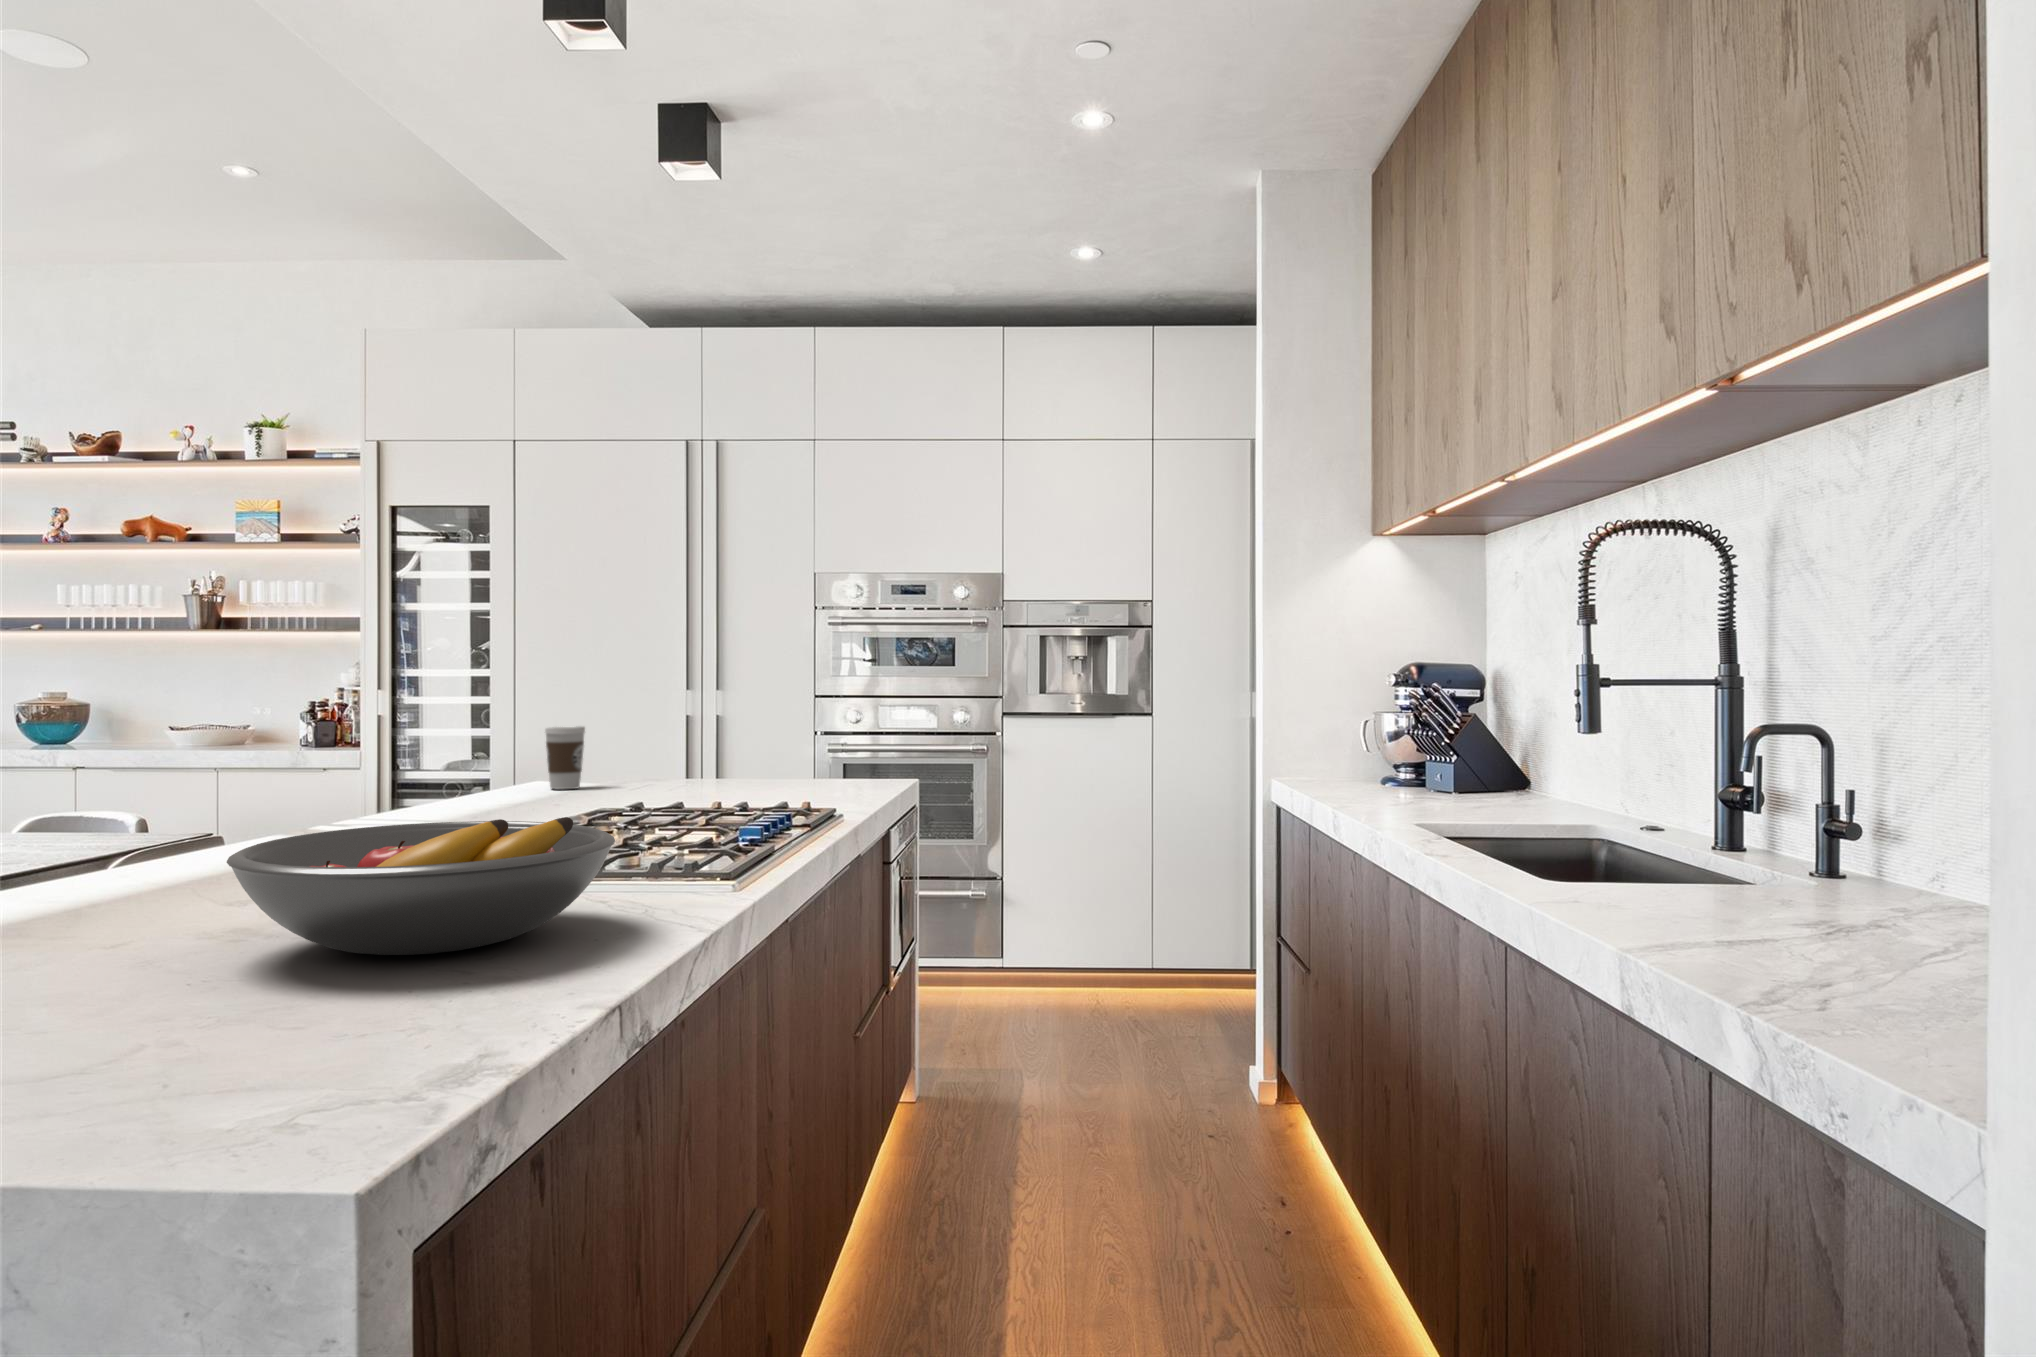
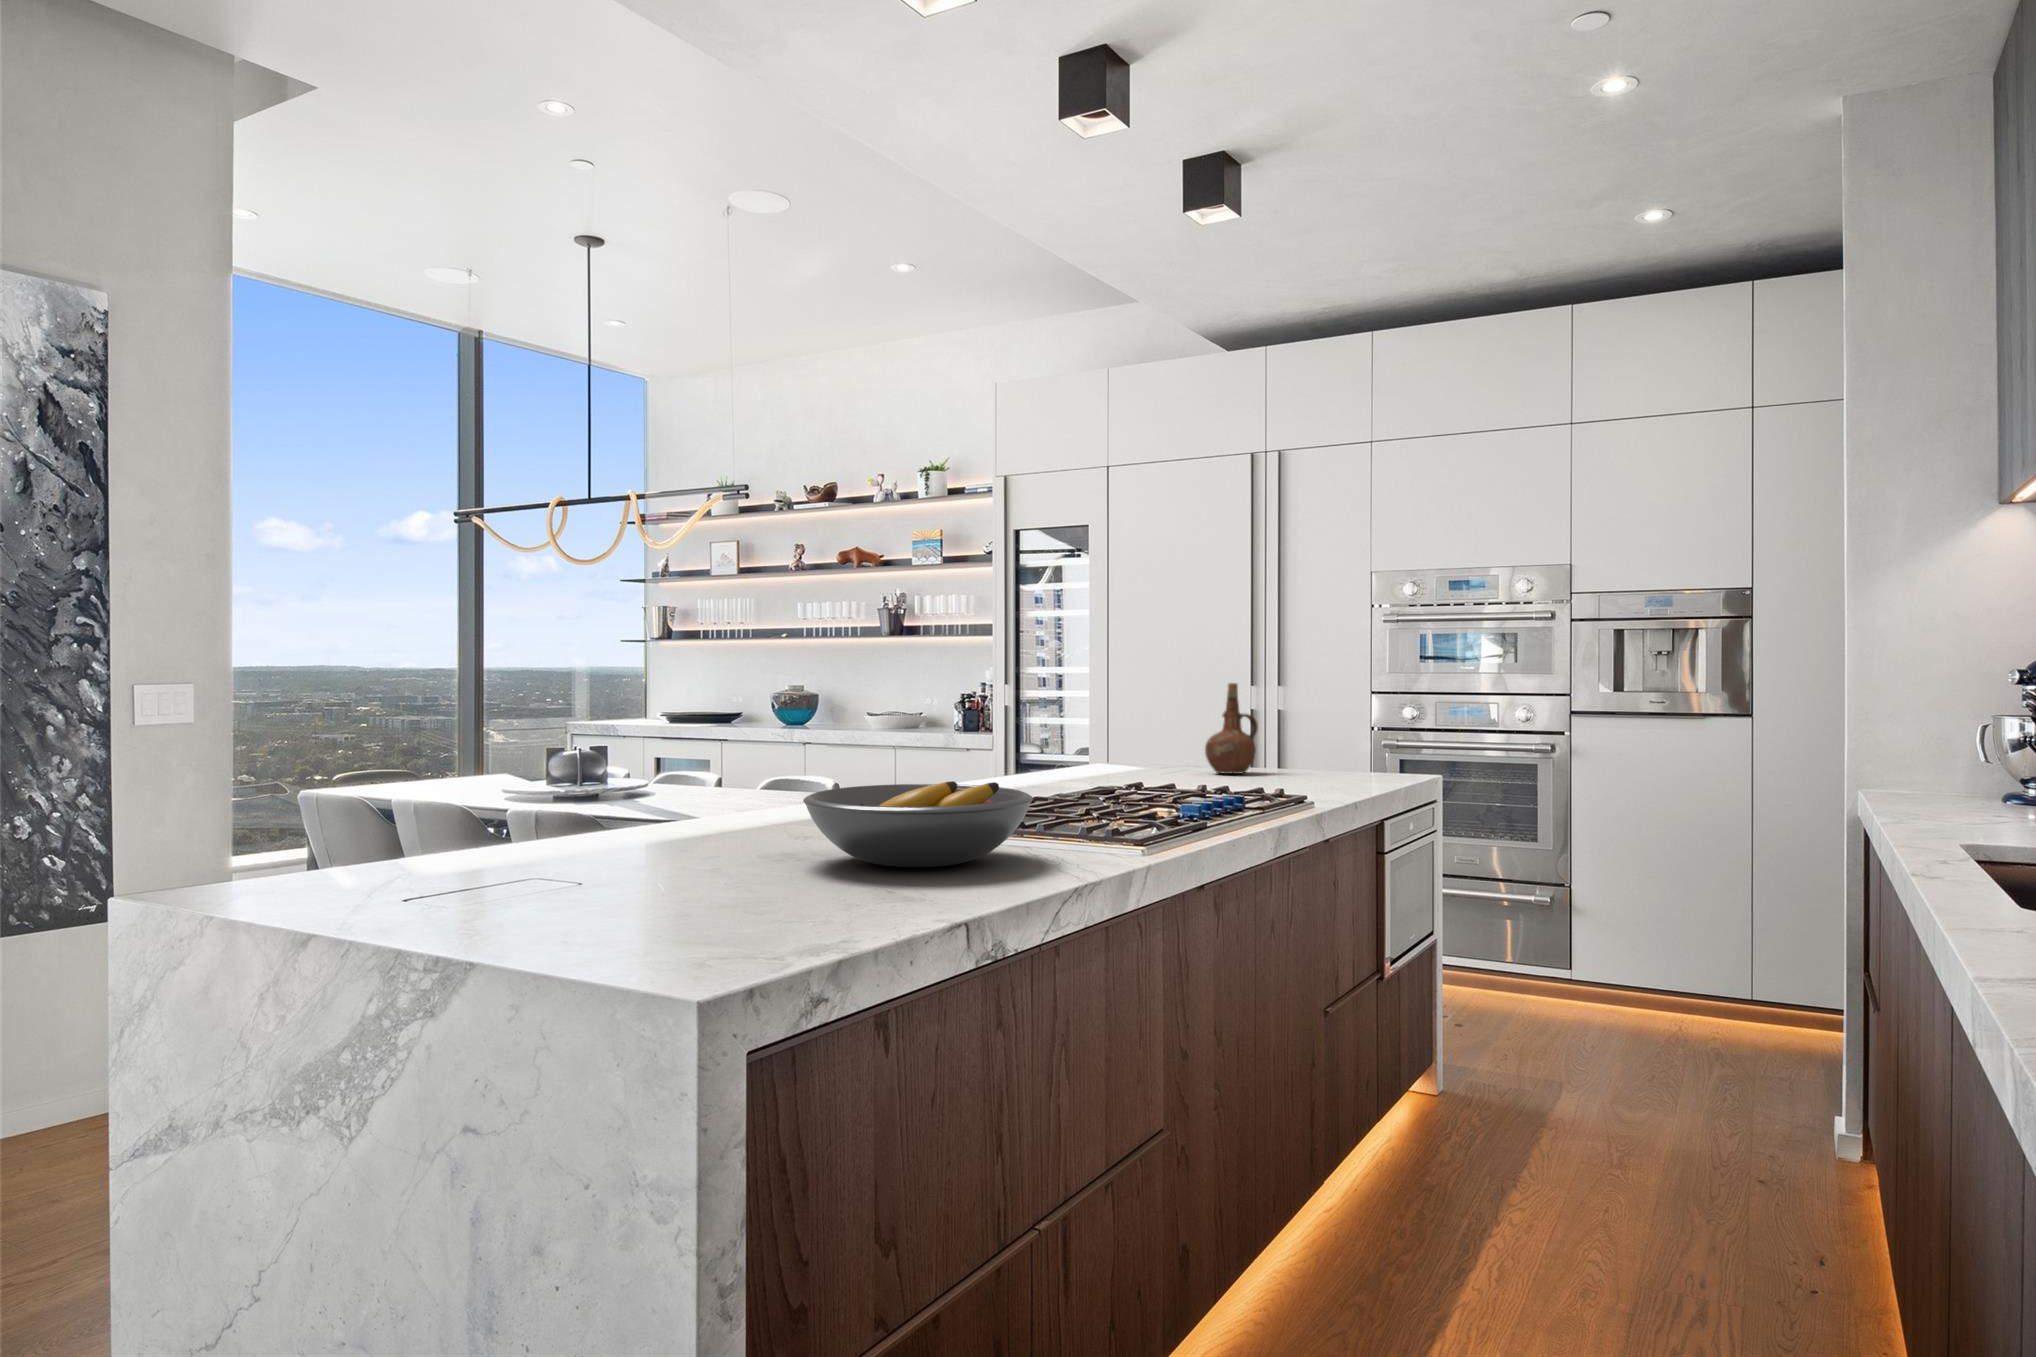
ceramic pitcher: none [687,685,746,786] -> present [1205,683,1258,774]
coffee cup: present [545,726,585,790] -> none [1091,718,1124,771]

